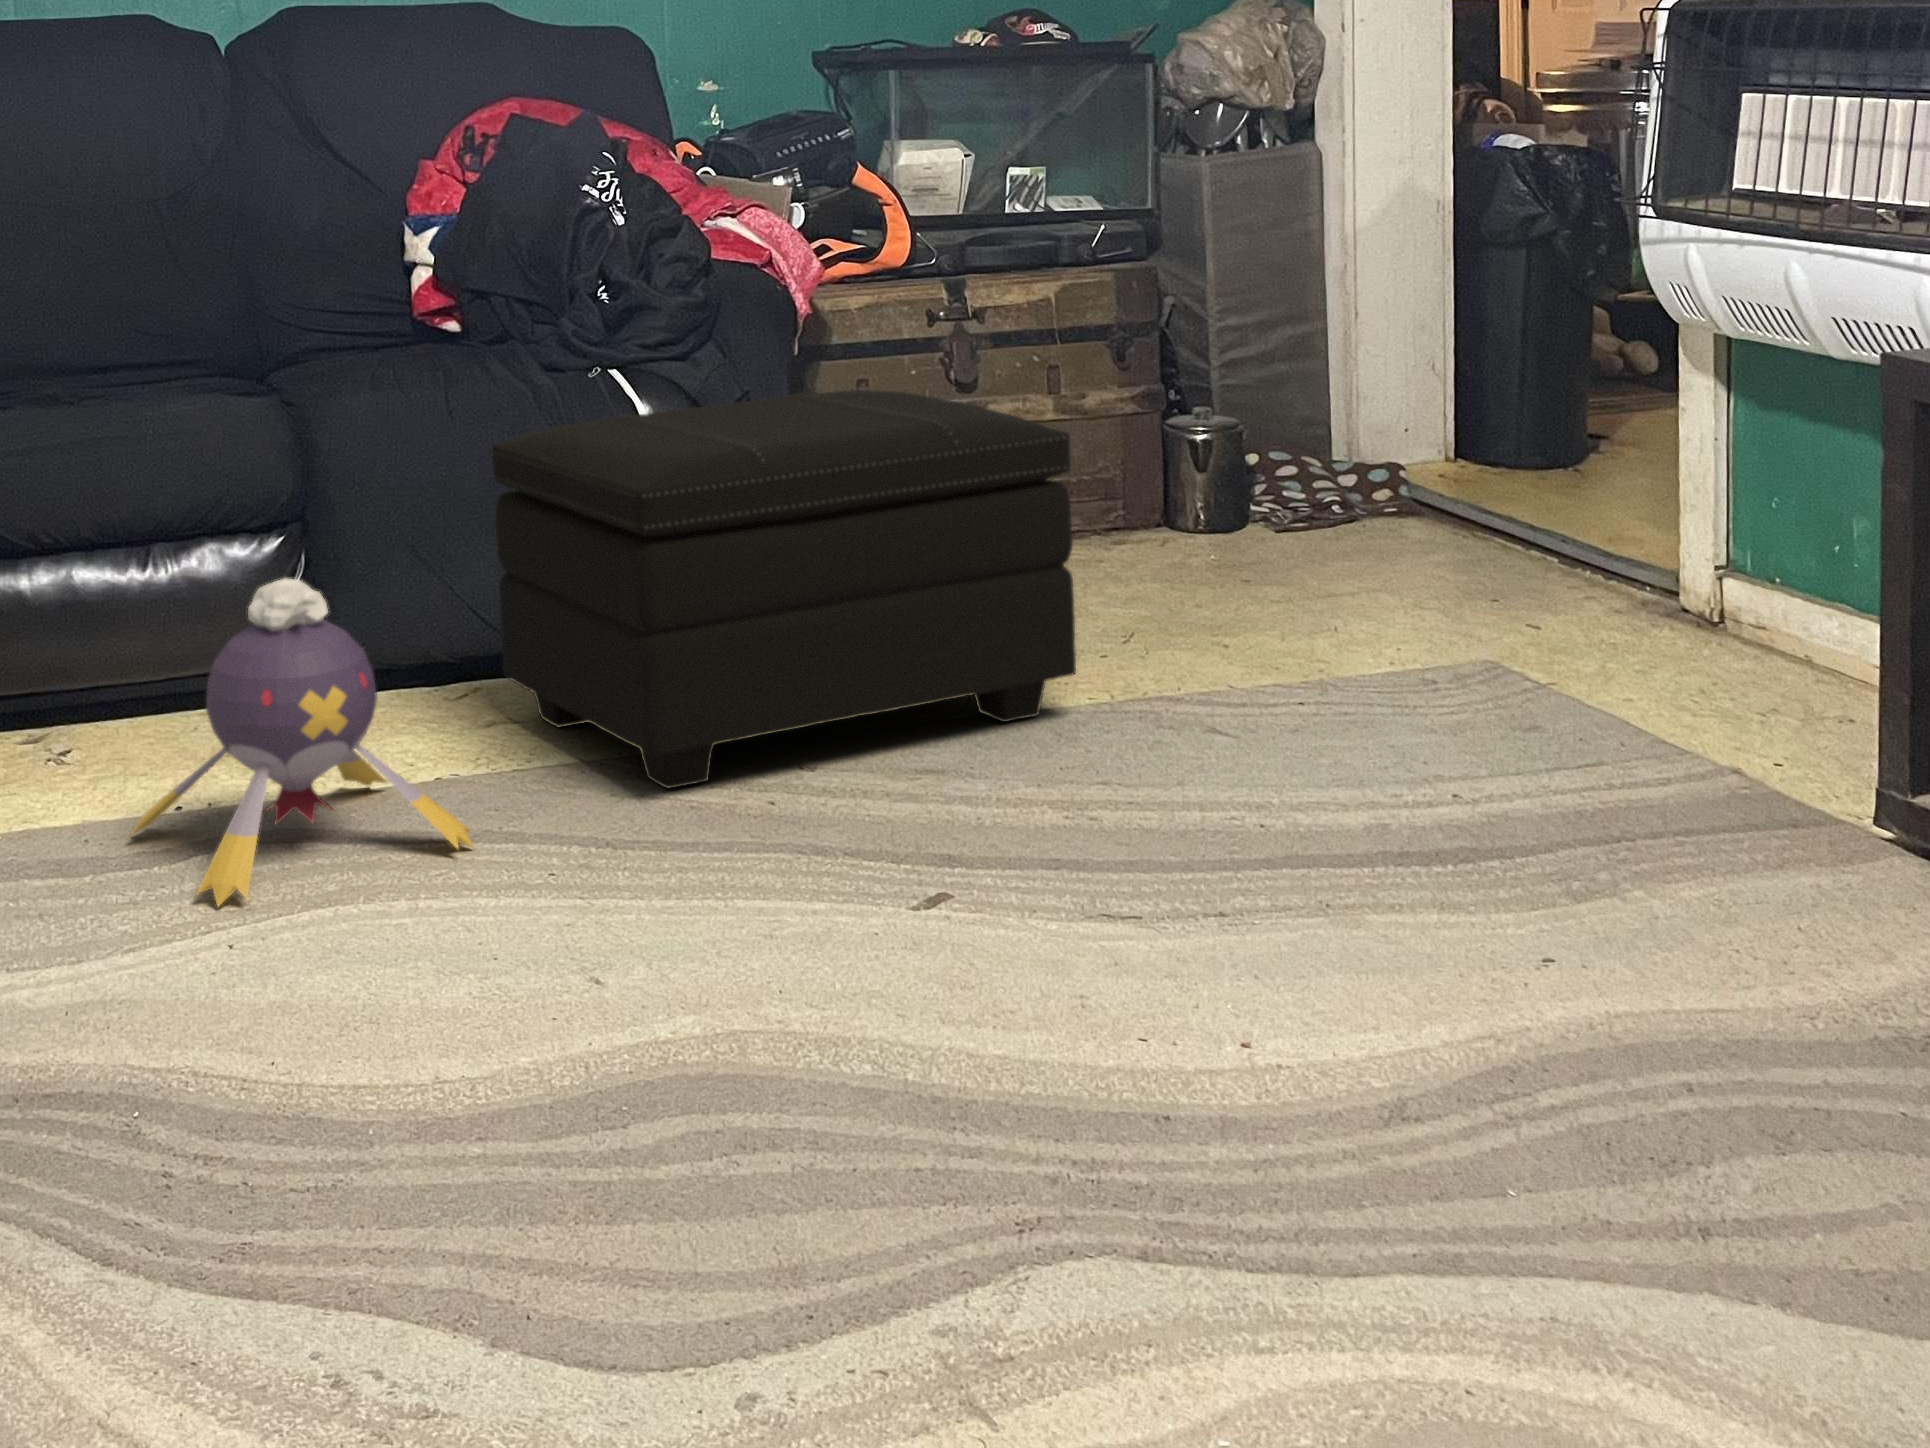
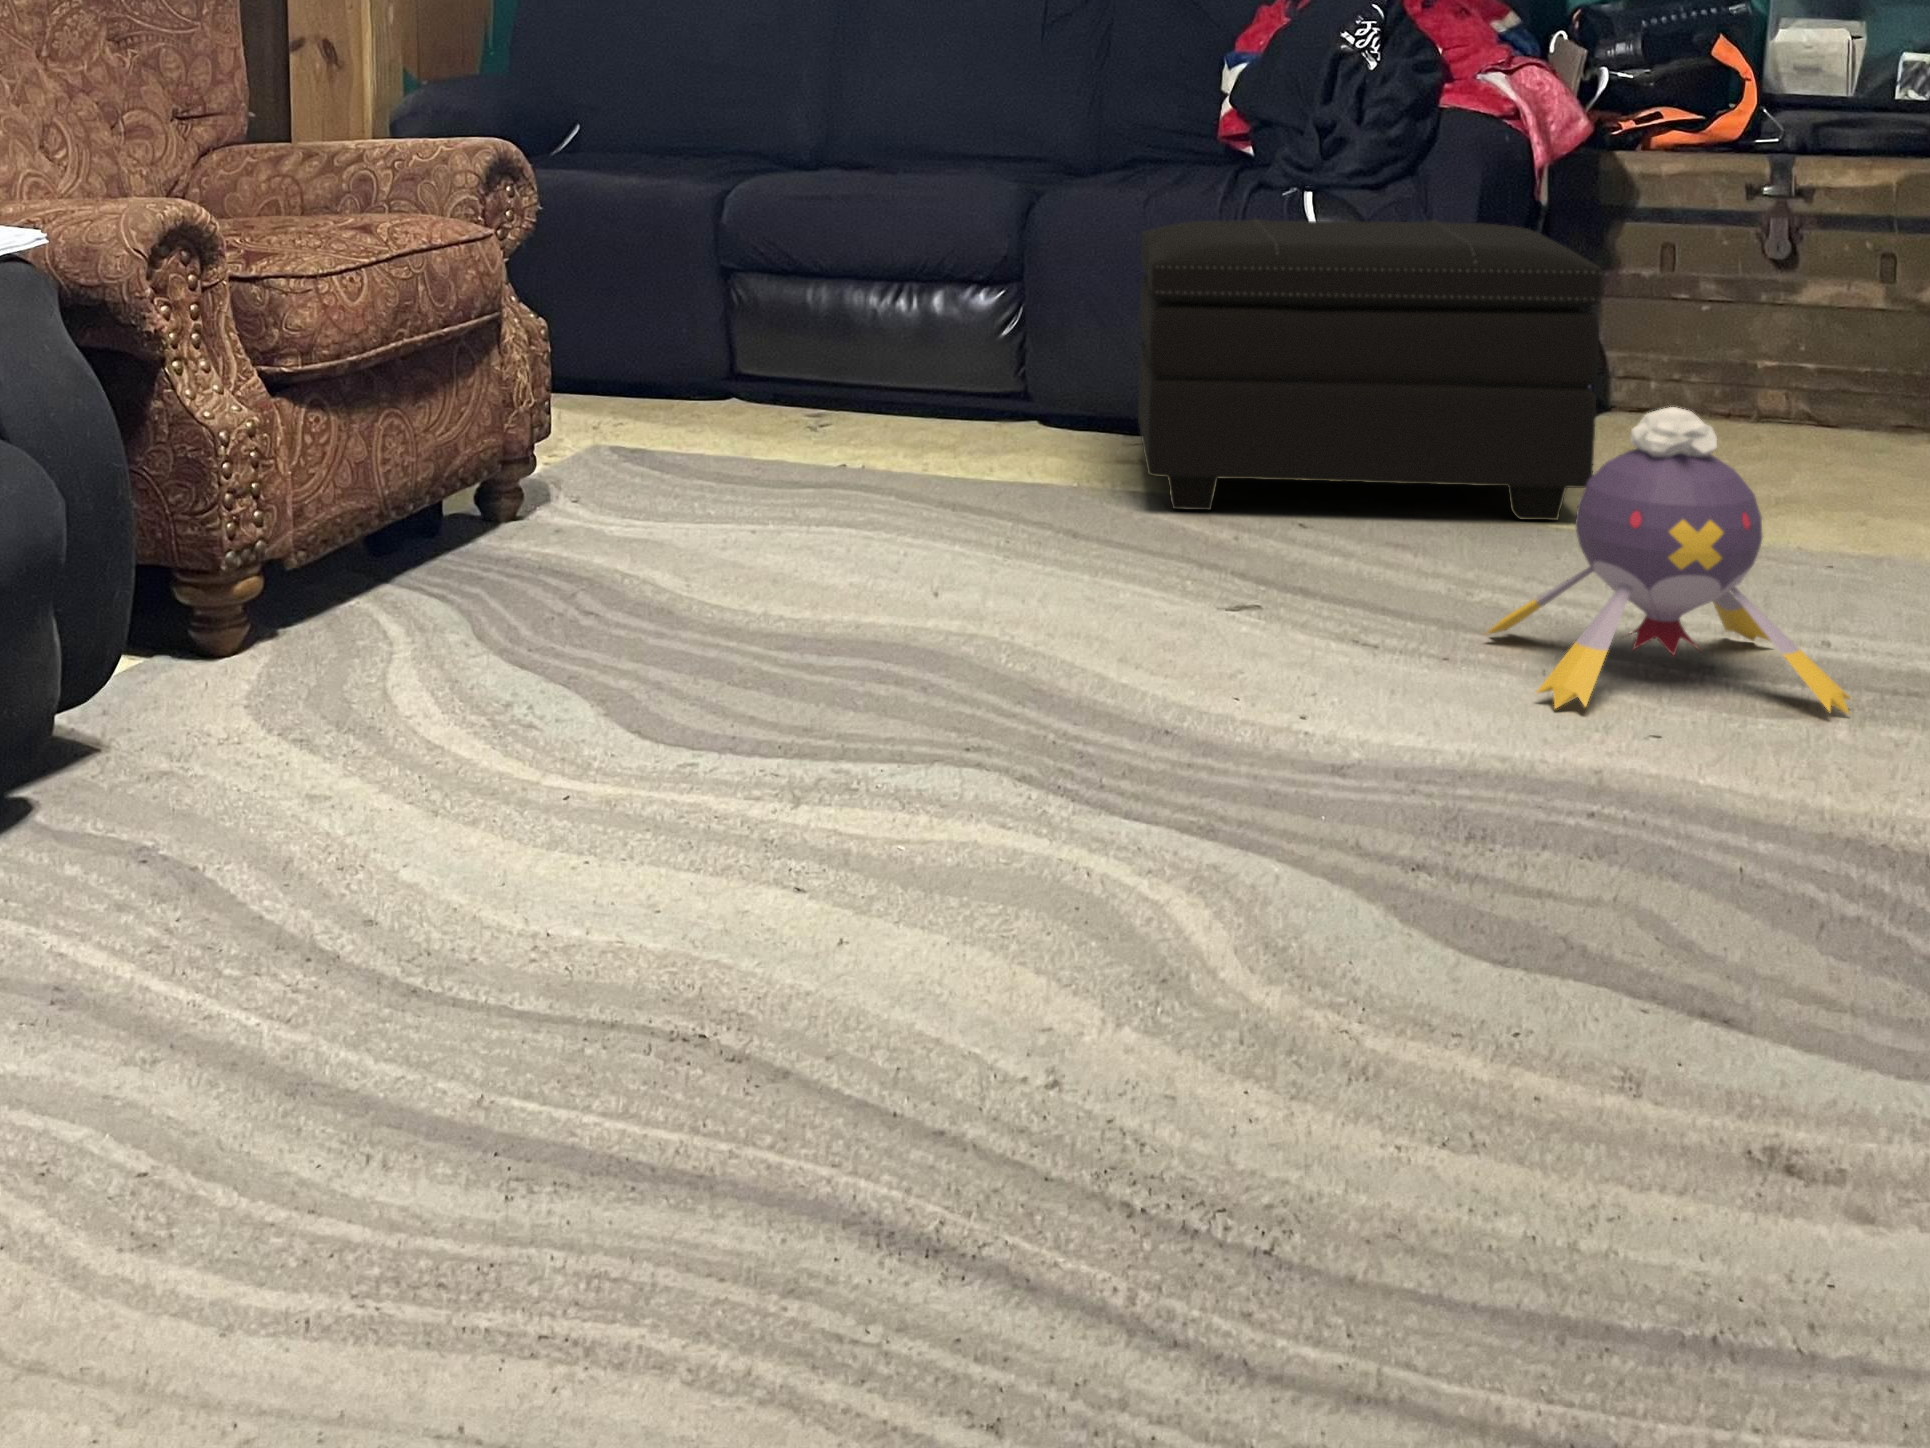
plush toy: present [131,578,473,906] -> present [1487,407,1851,714]

